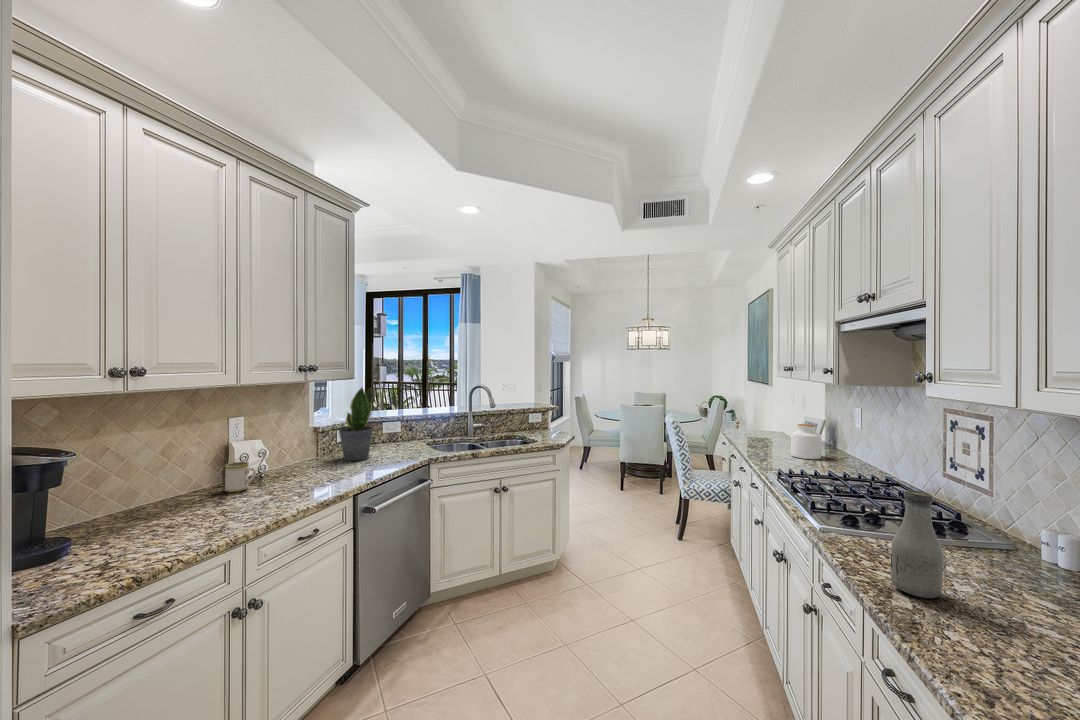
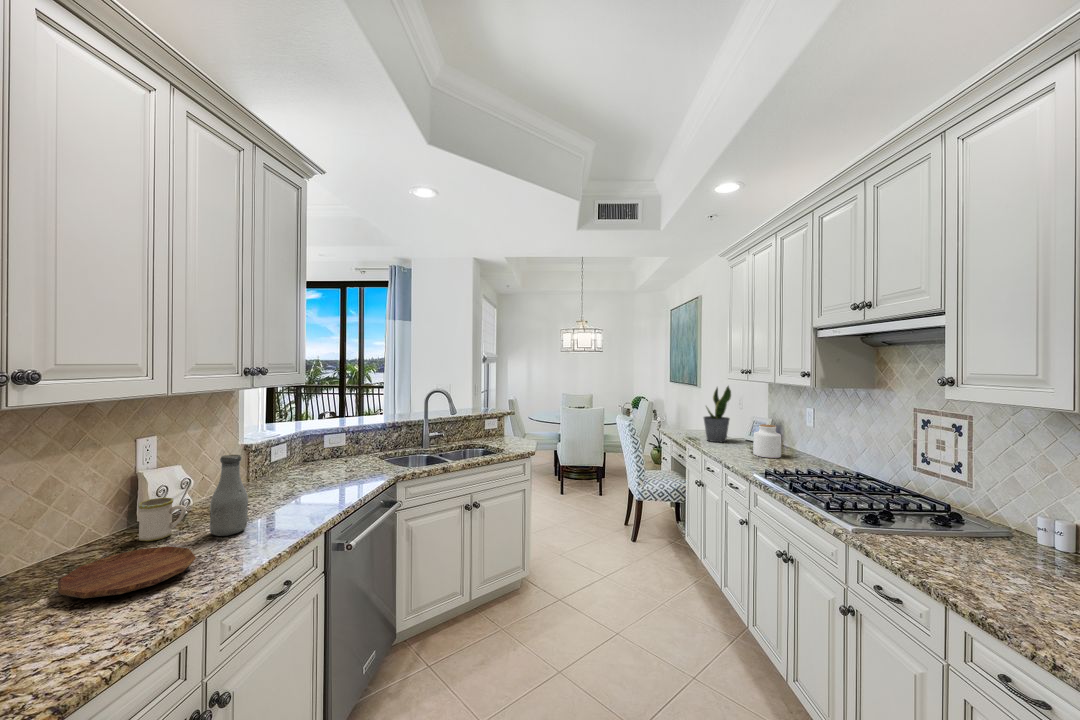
potted plant: present [339,388,373,461] -> present [704,386,731,442]
bottle: present [890,490,944,598] -> present [210,455,248,536]
tray: none [161,495,250,522] -> present [58,546,196,598]

